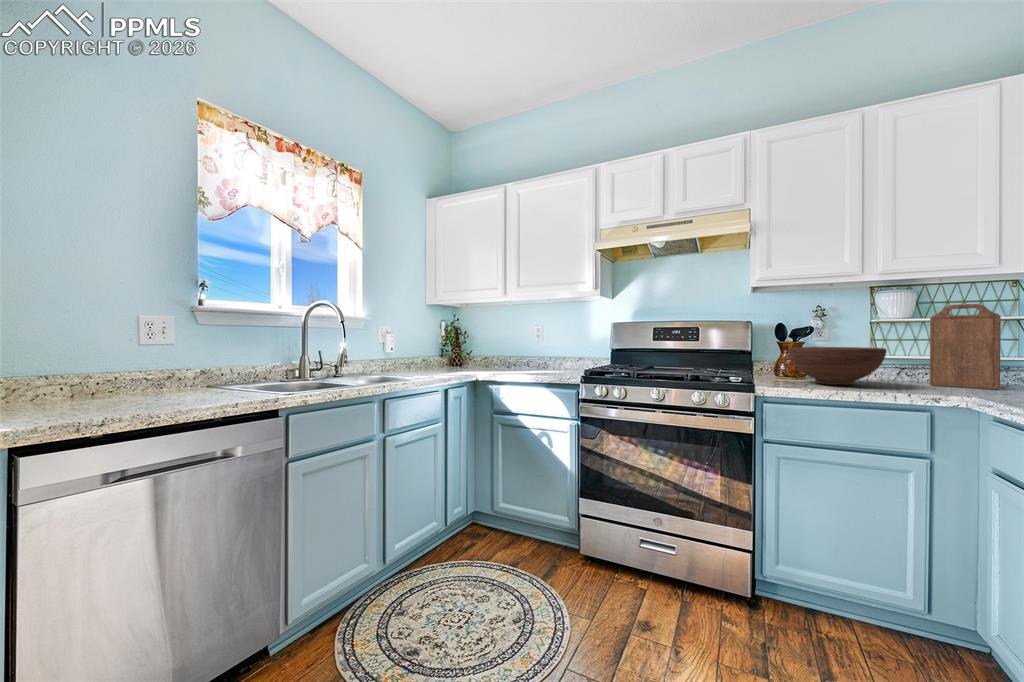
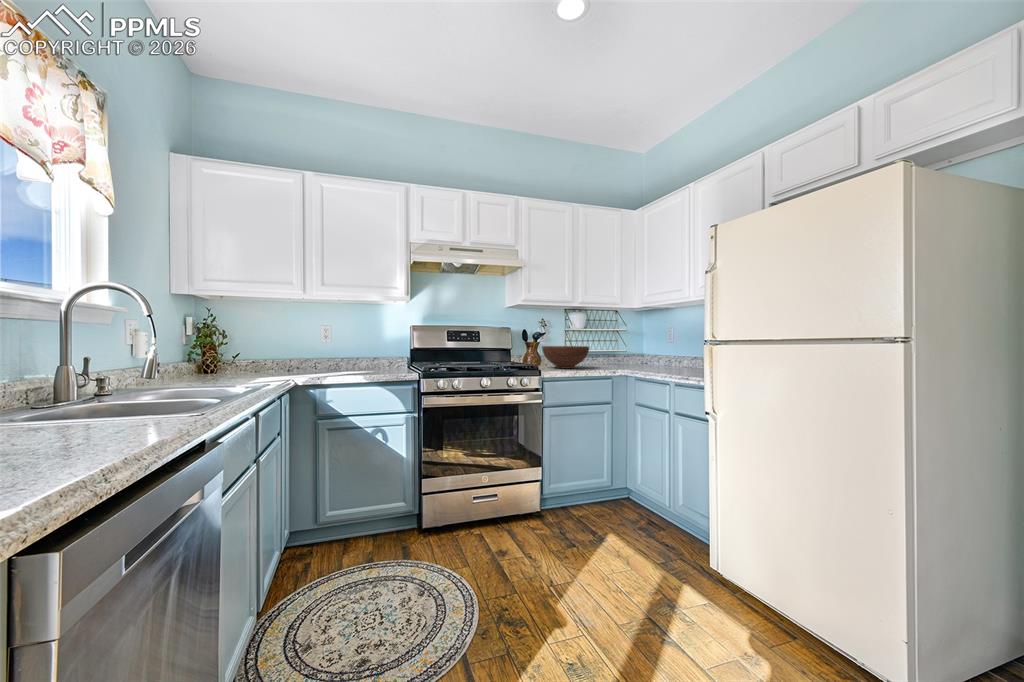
cutting board: present [930,304,1001,389] -> none [596,323,622,366]

